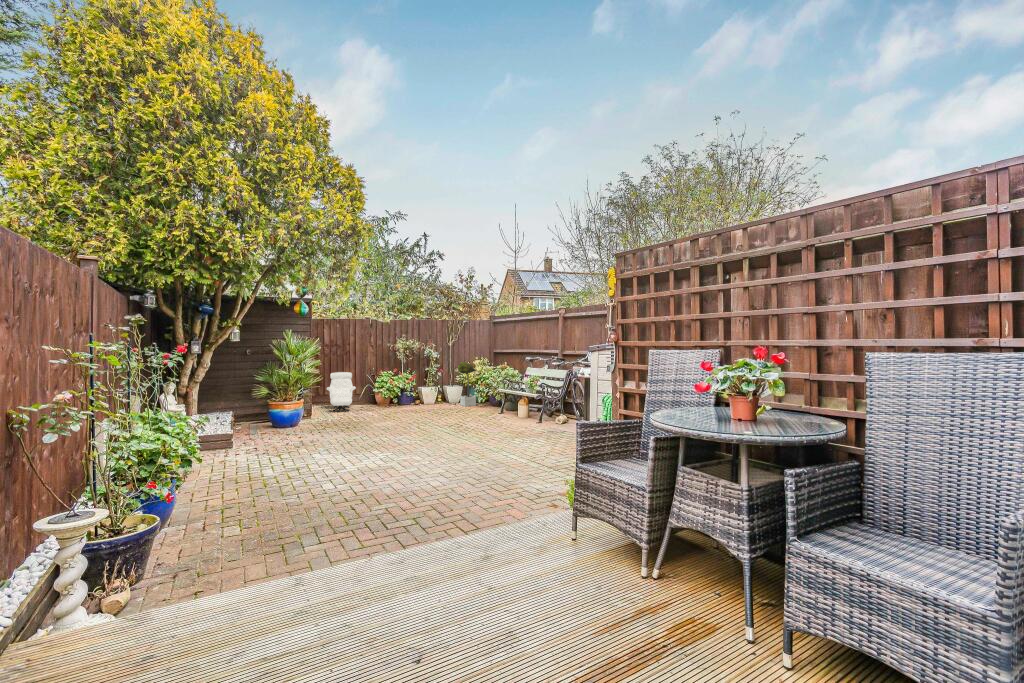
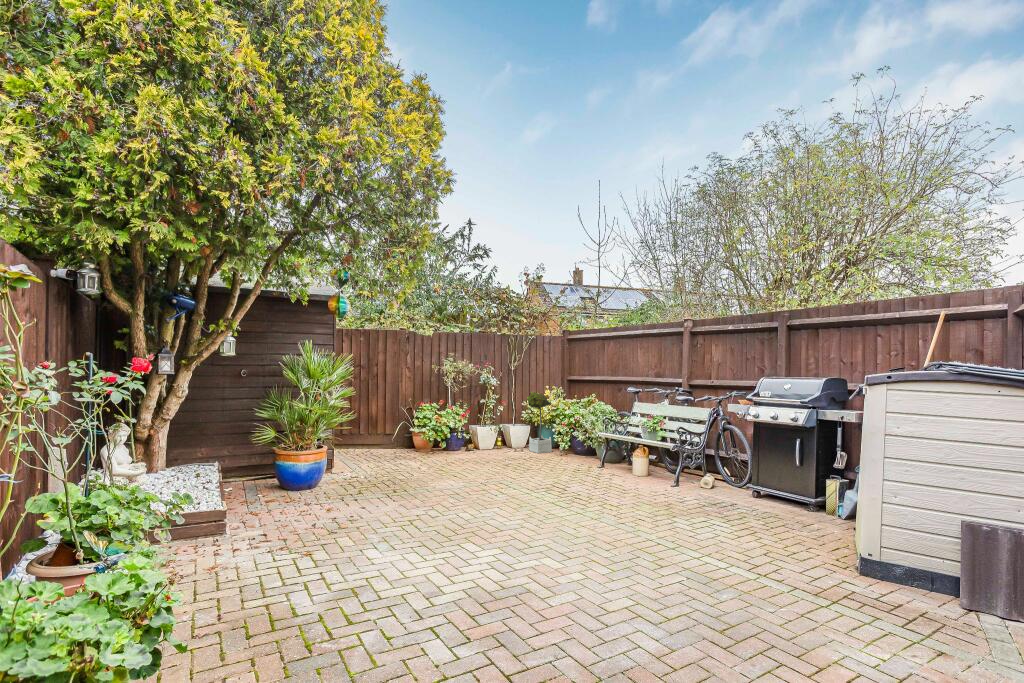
armchair: present [326,372,356,412] -> none [349,404,389,462]

